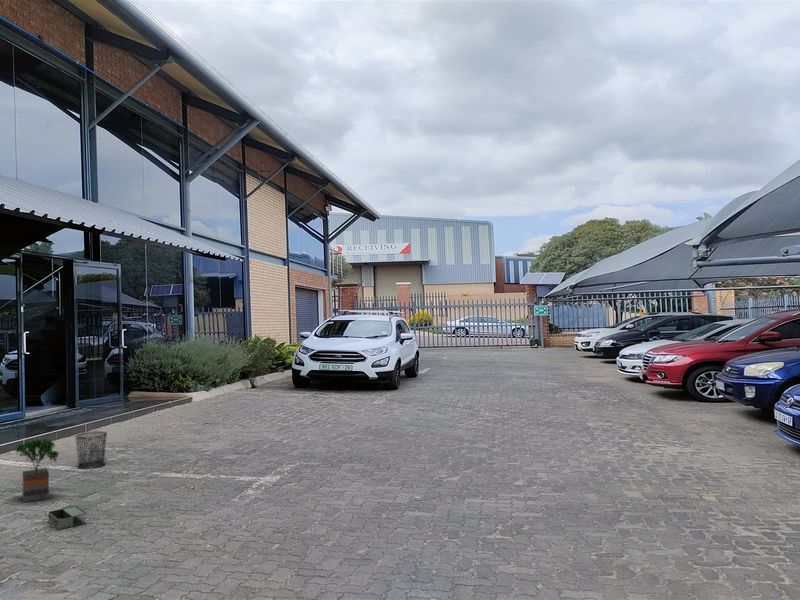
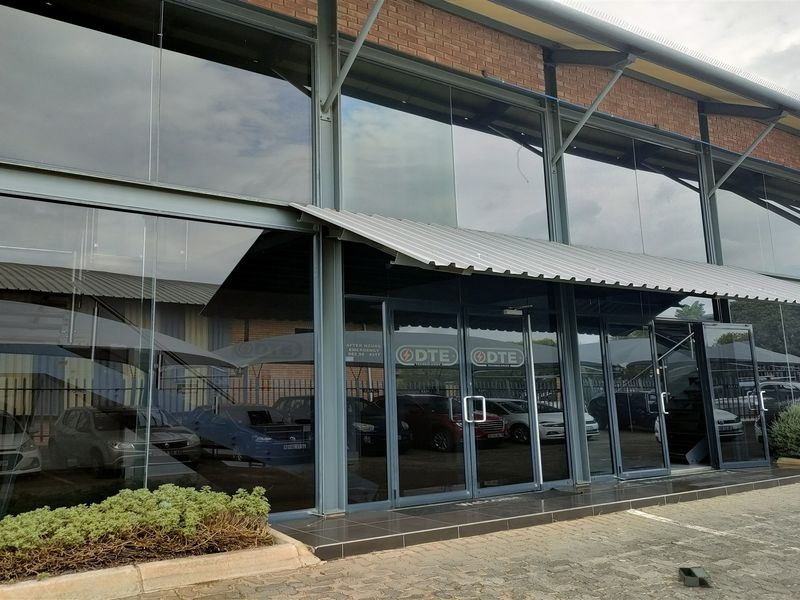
waste bin: present [75,431,107,469] -> none [707,498,739,534]
potted tree: present [15,439,59,502] -> none [650,498,689,555]

